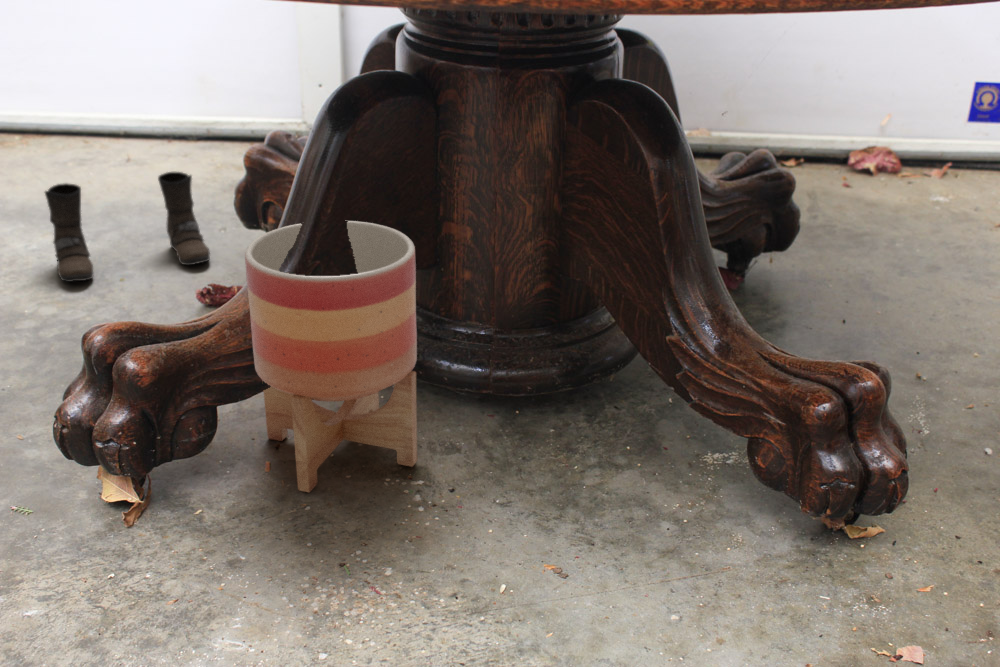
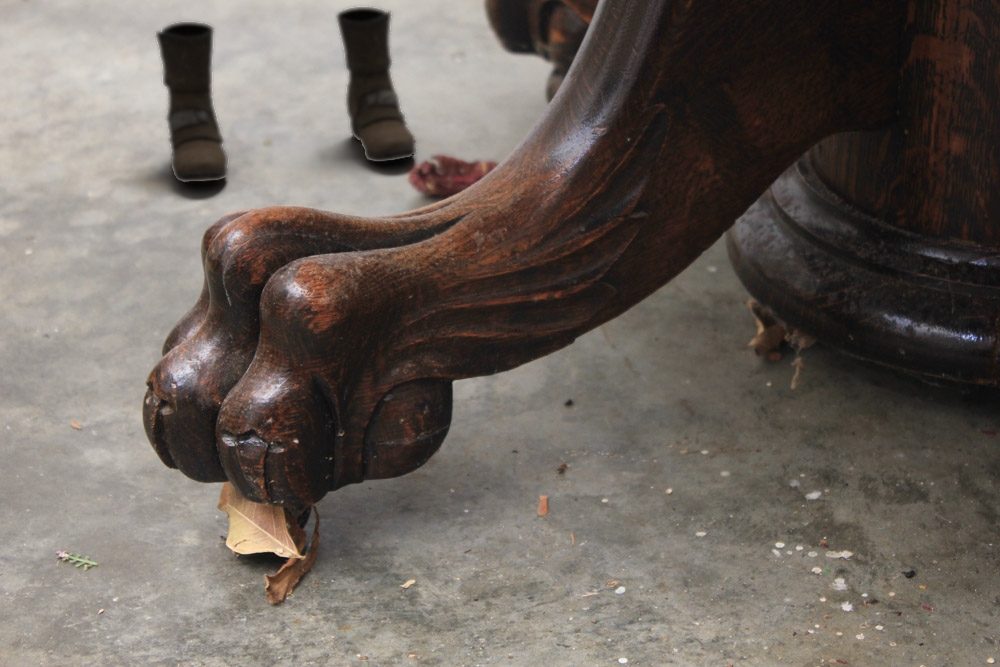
planter: present [245,221,417,492] -> none [518,31,858,559]

